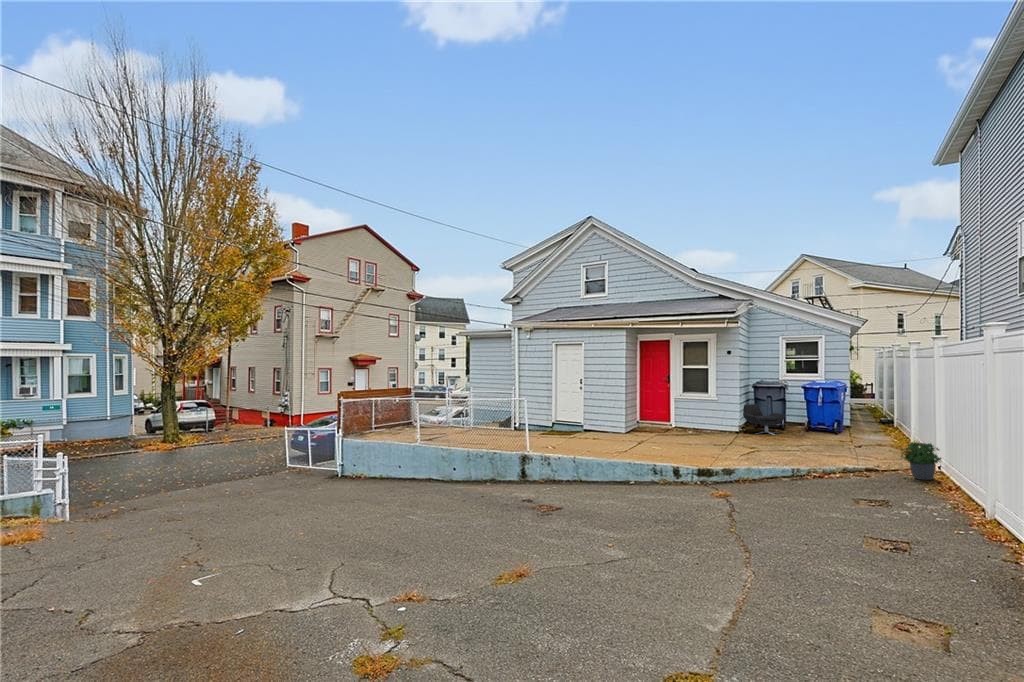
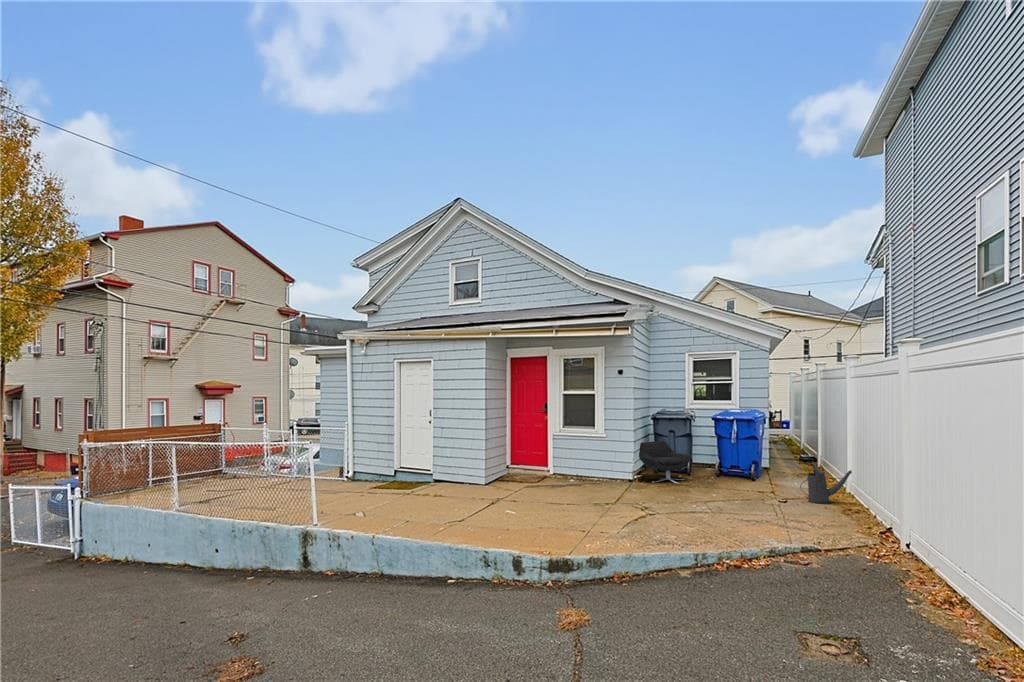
watering can: none [871,419,911,448] -> present [800,464,852,504]
potted plant: present [901,442,941,480] -> none [858,508,924,576]

